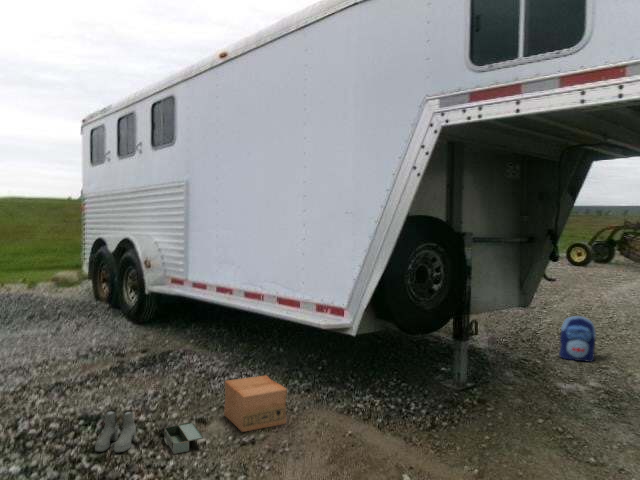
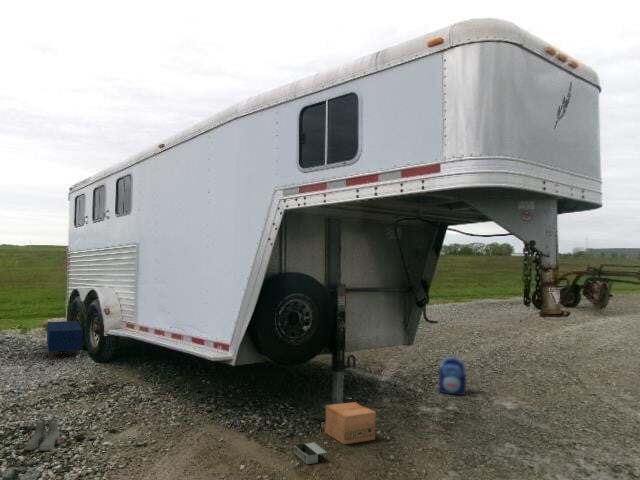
bench: none [67,276,113,323] -> present [47,321,83,360]
cardboard box: present [224,376,287,432] -> present [325,402,376,444]
toolbox: present [164,423,203,454] -> present [294,442,328,464]

